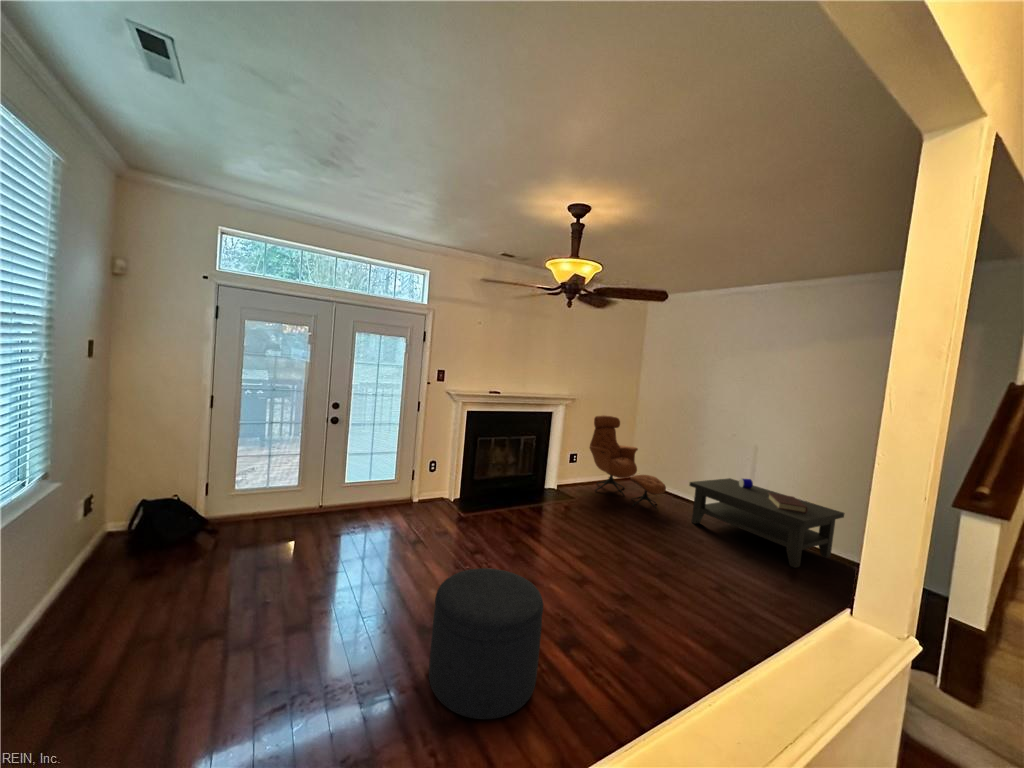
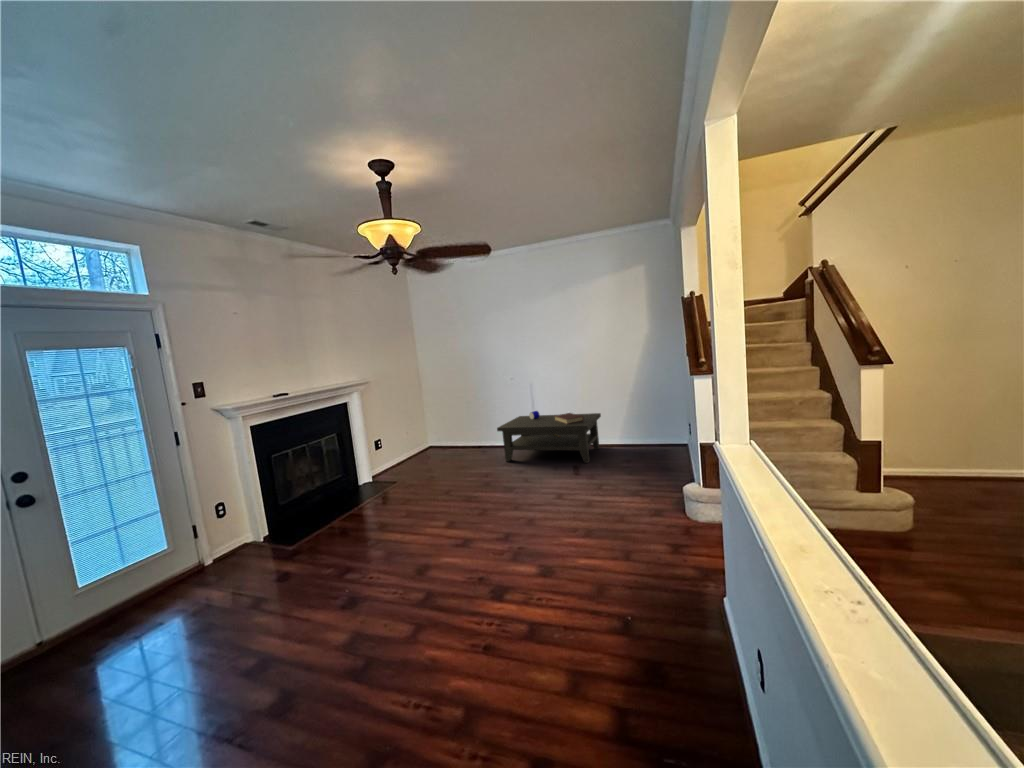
lounge chair: present [590,415,666,511] -> none [390,392,477,469]
ottoman: present [429,568,543,719] -> none [380,551,505,709]

